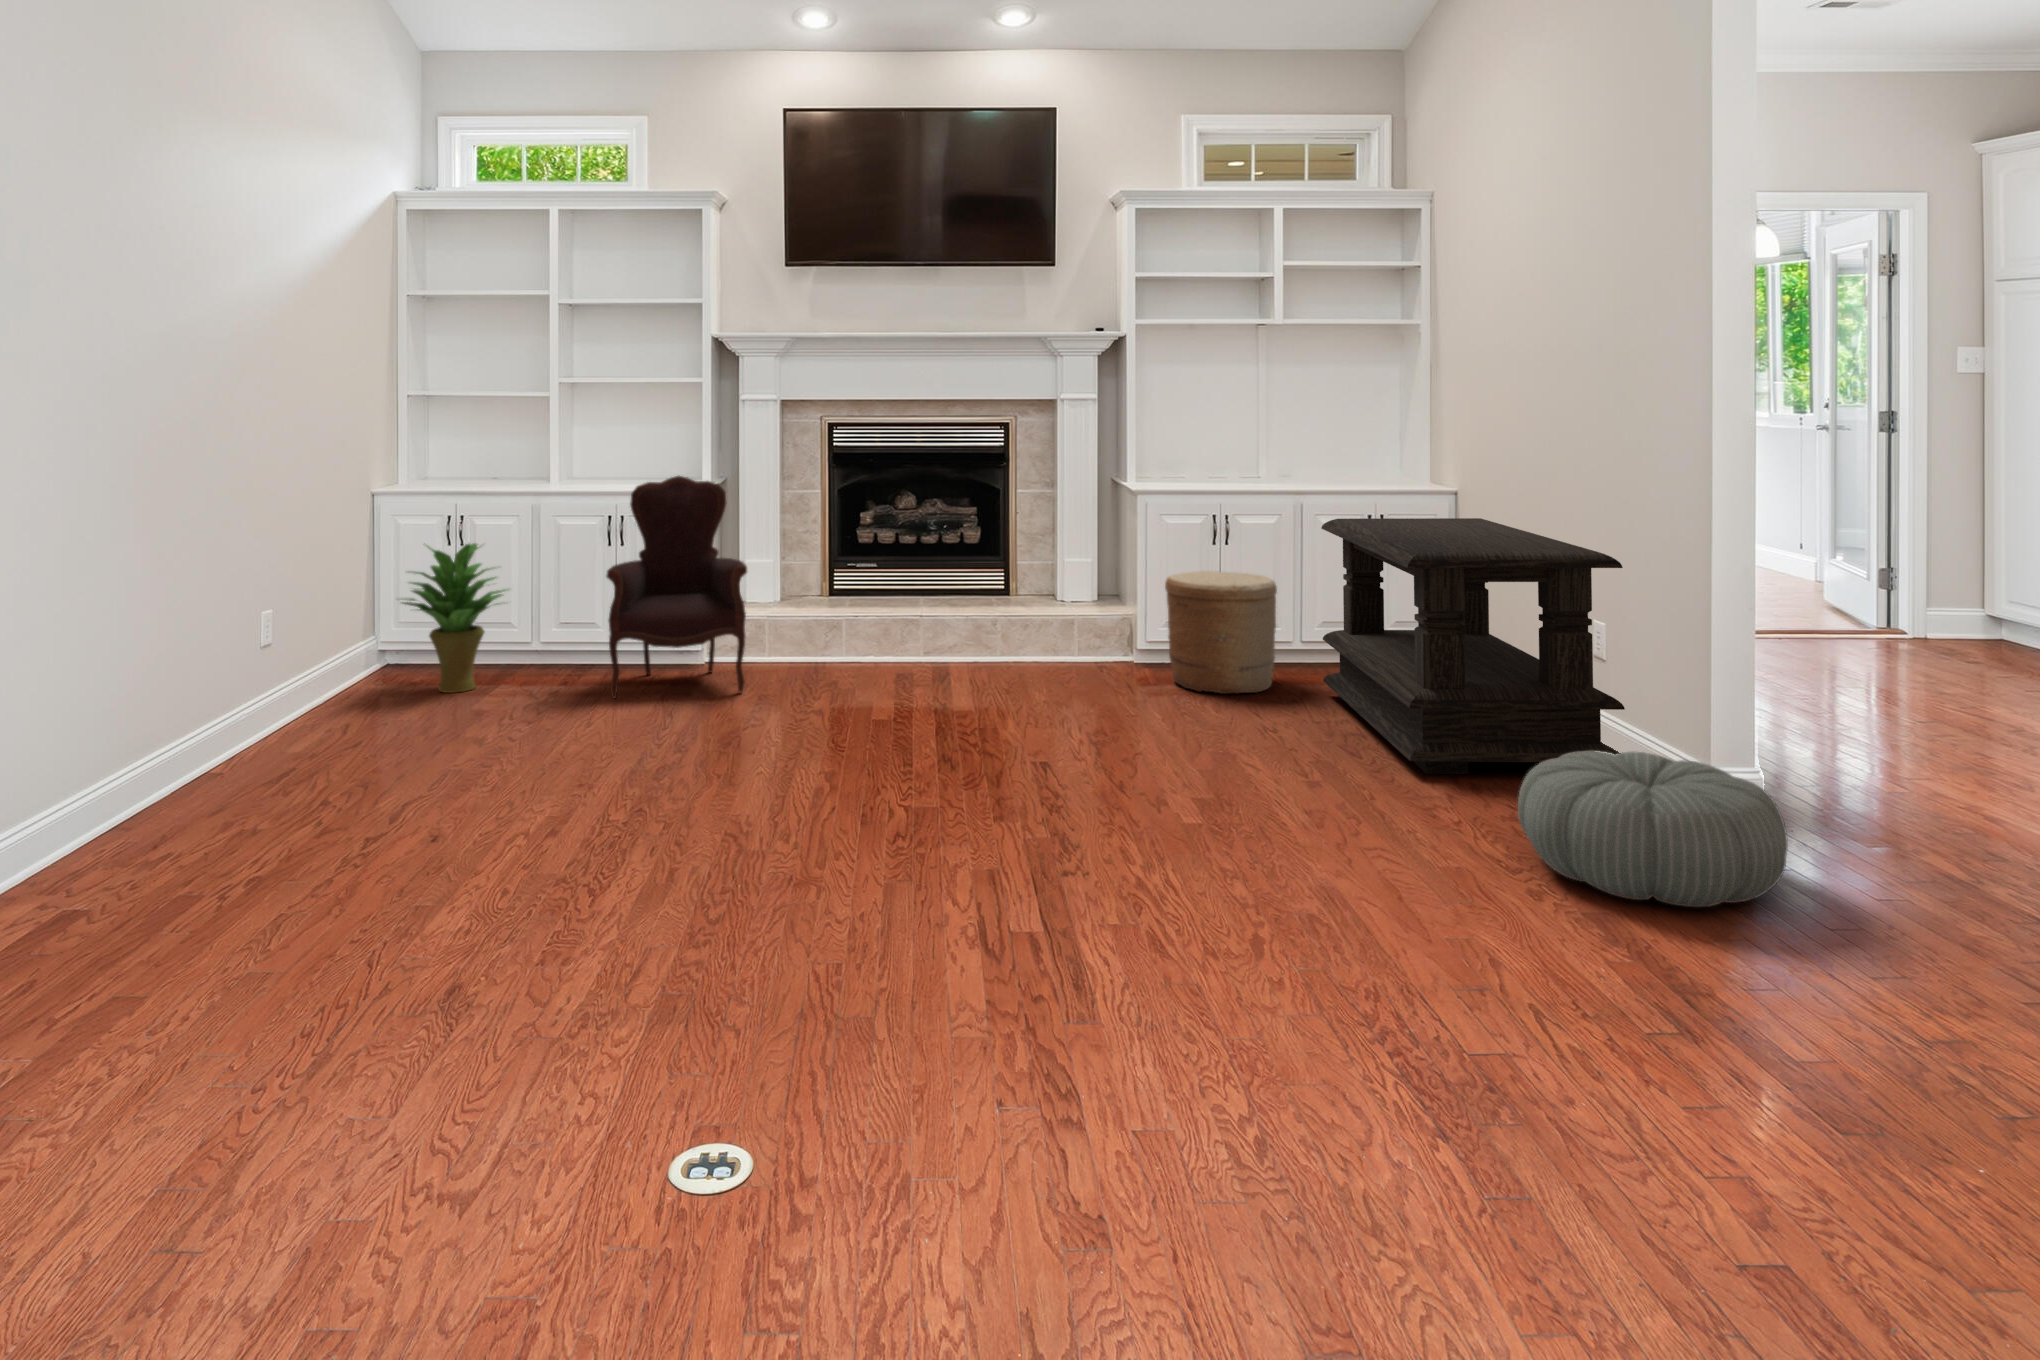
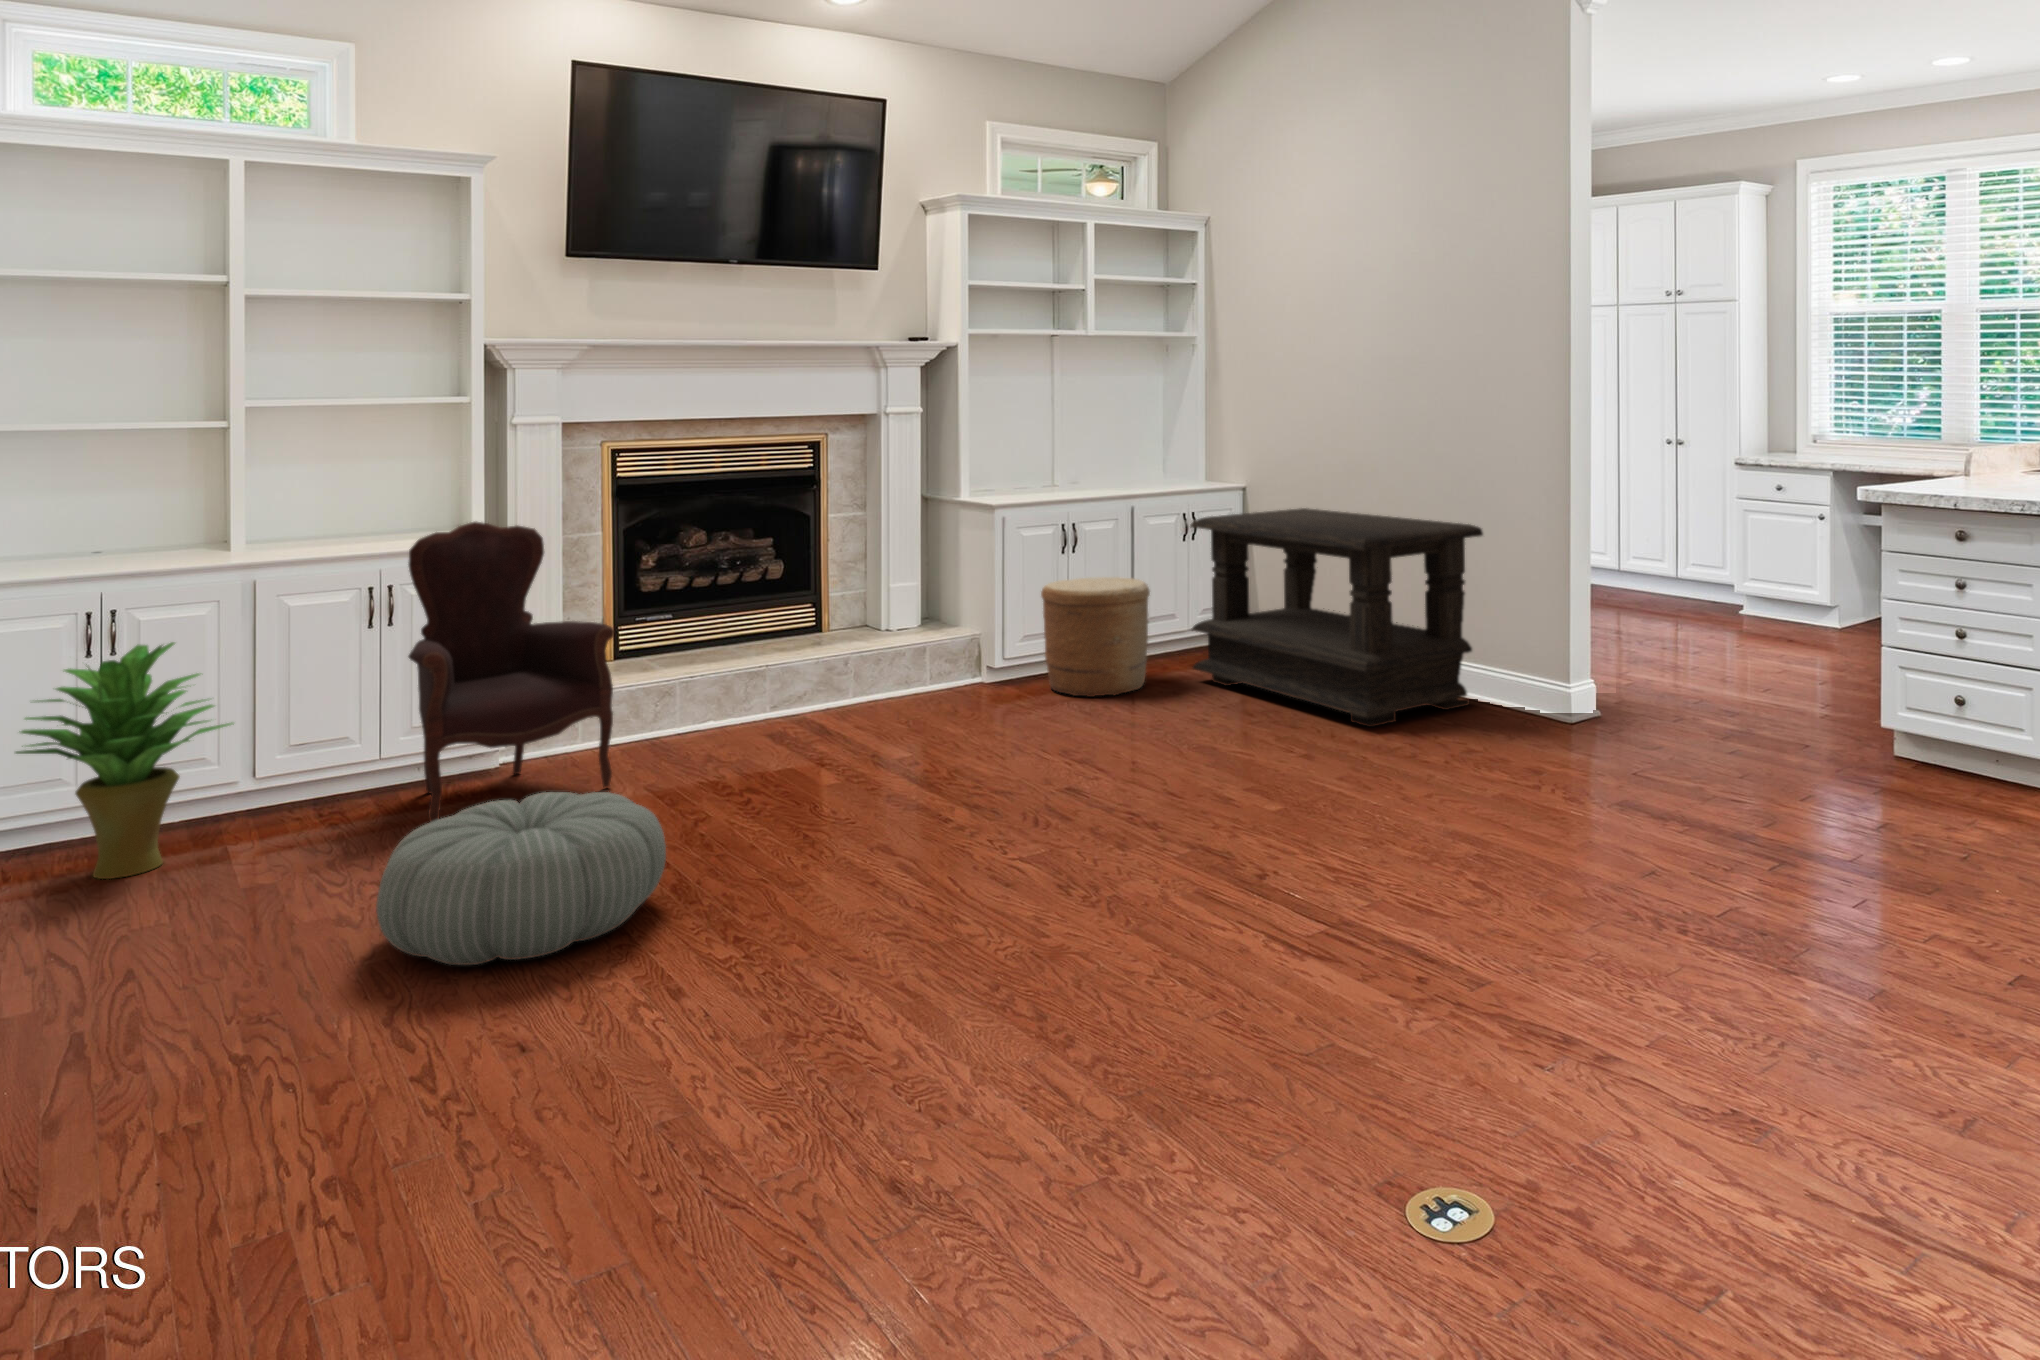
pouf: present [1518,751,1788,907] -> present [376,792,666,965]

